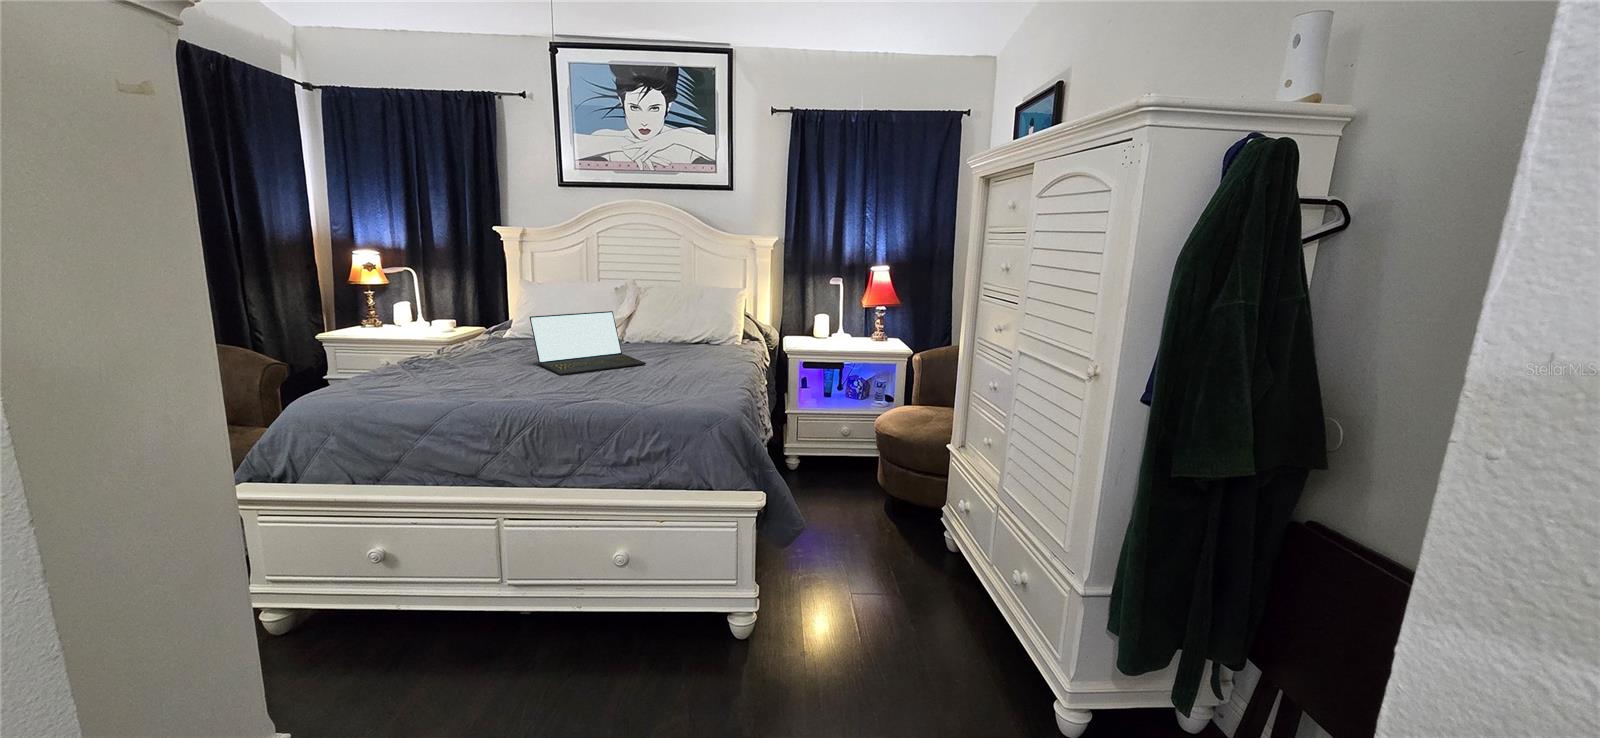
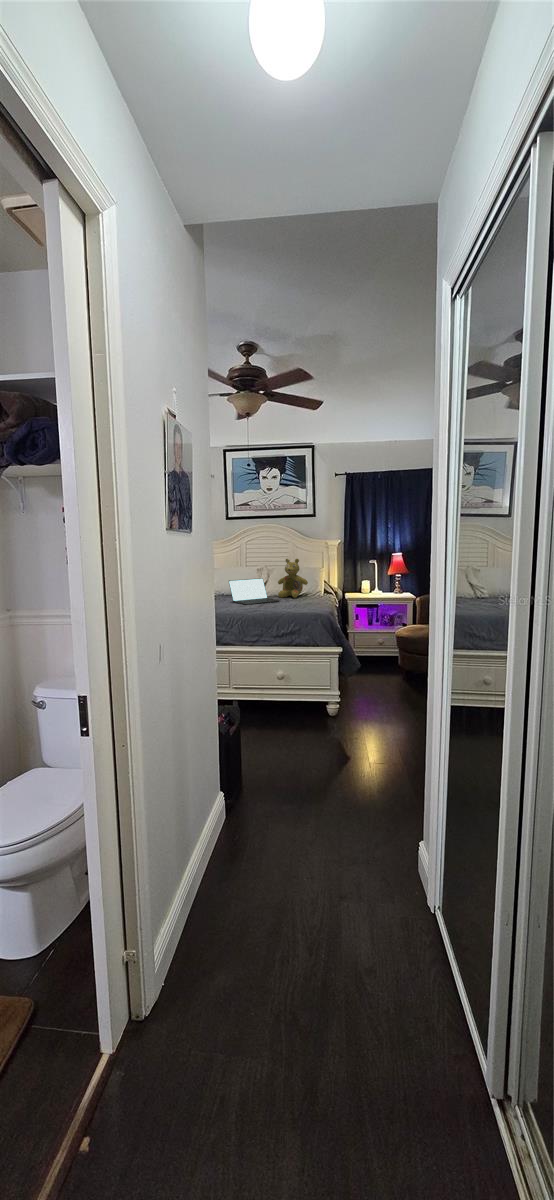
stuffed bear: none [647,271,709,353] -> present [278,559,308,598]

